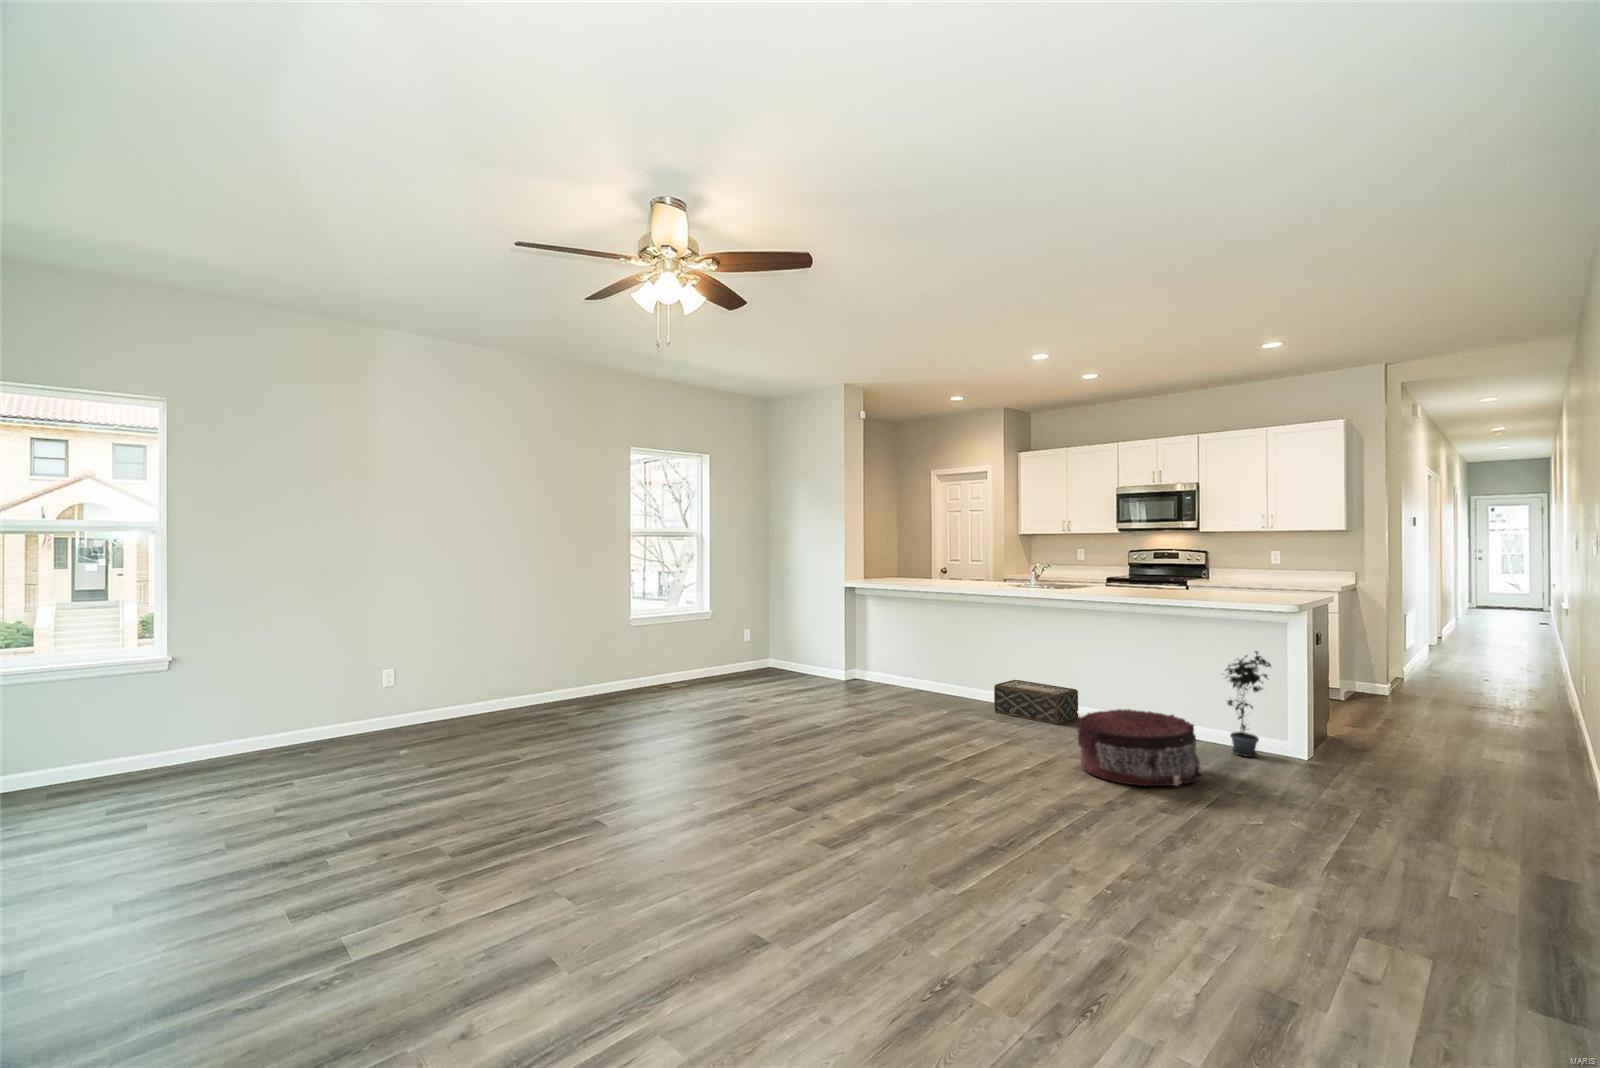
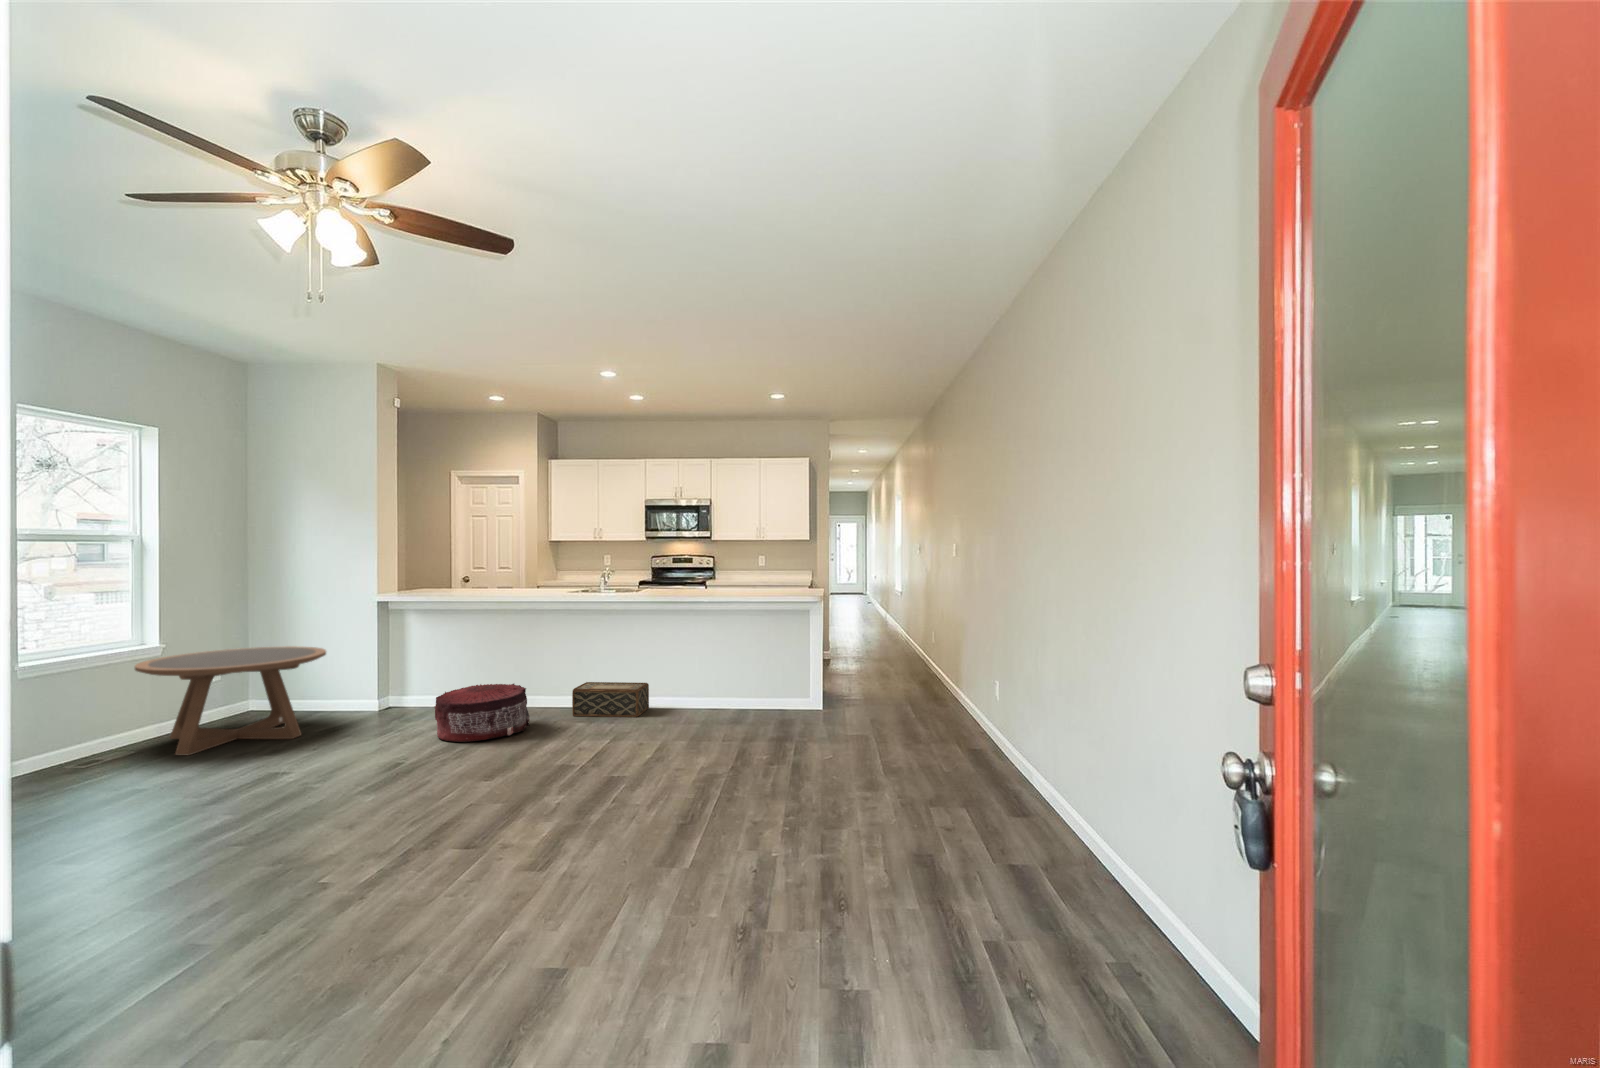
coffee table: none [690,618,805,693] -> present [135,646,326,755]
potted plant: present [1225,651,1271,757] -> none [768,633,804,715]
pouf: present [1077,709,1201,786] -> present [435,684,530,742]

